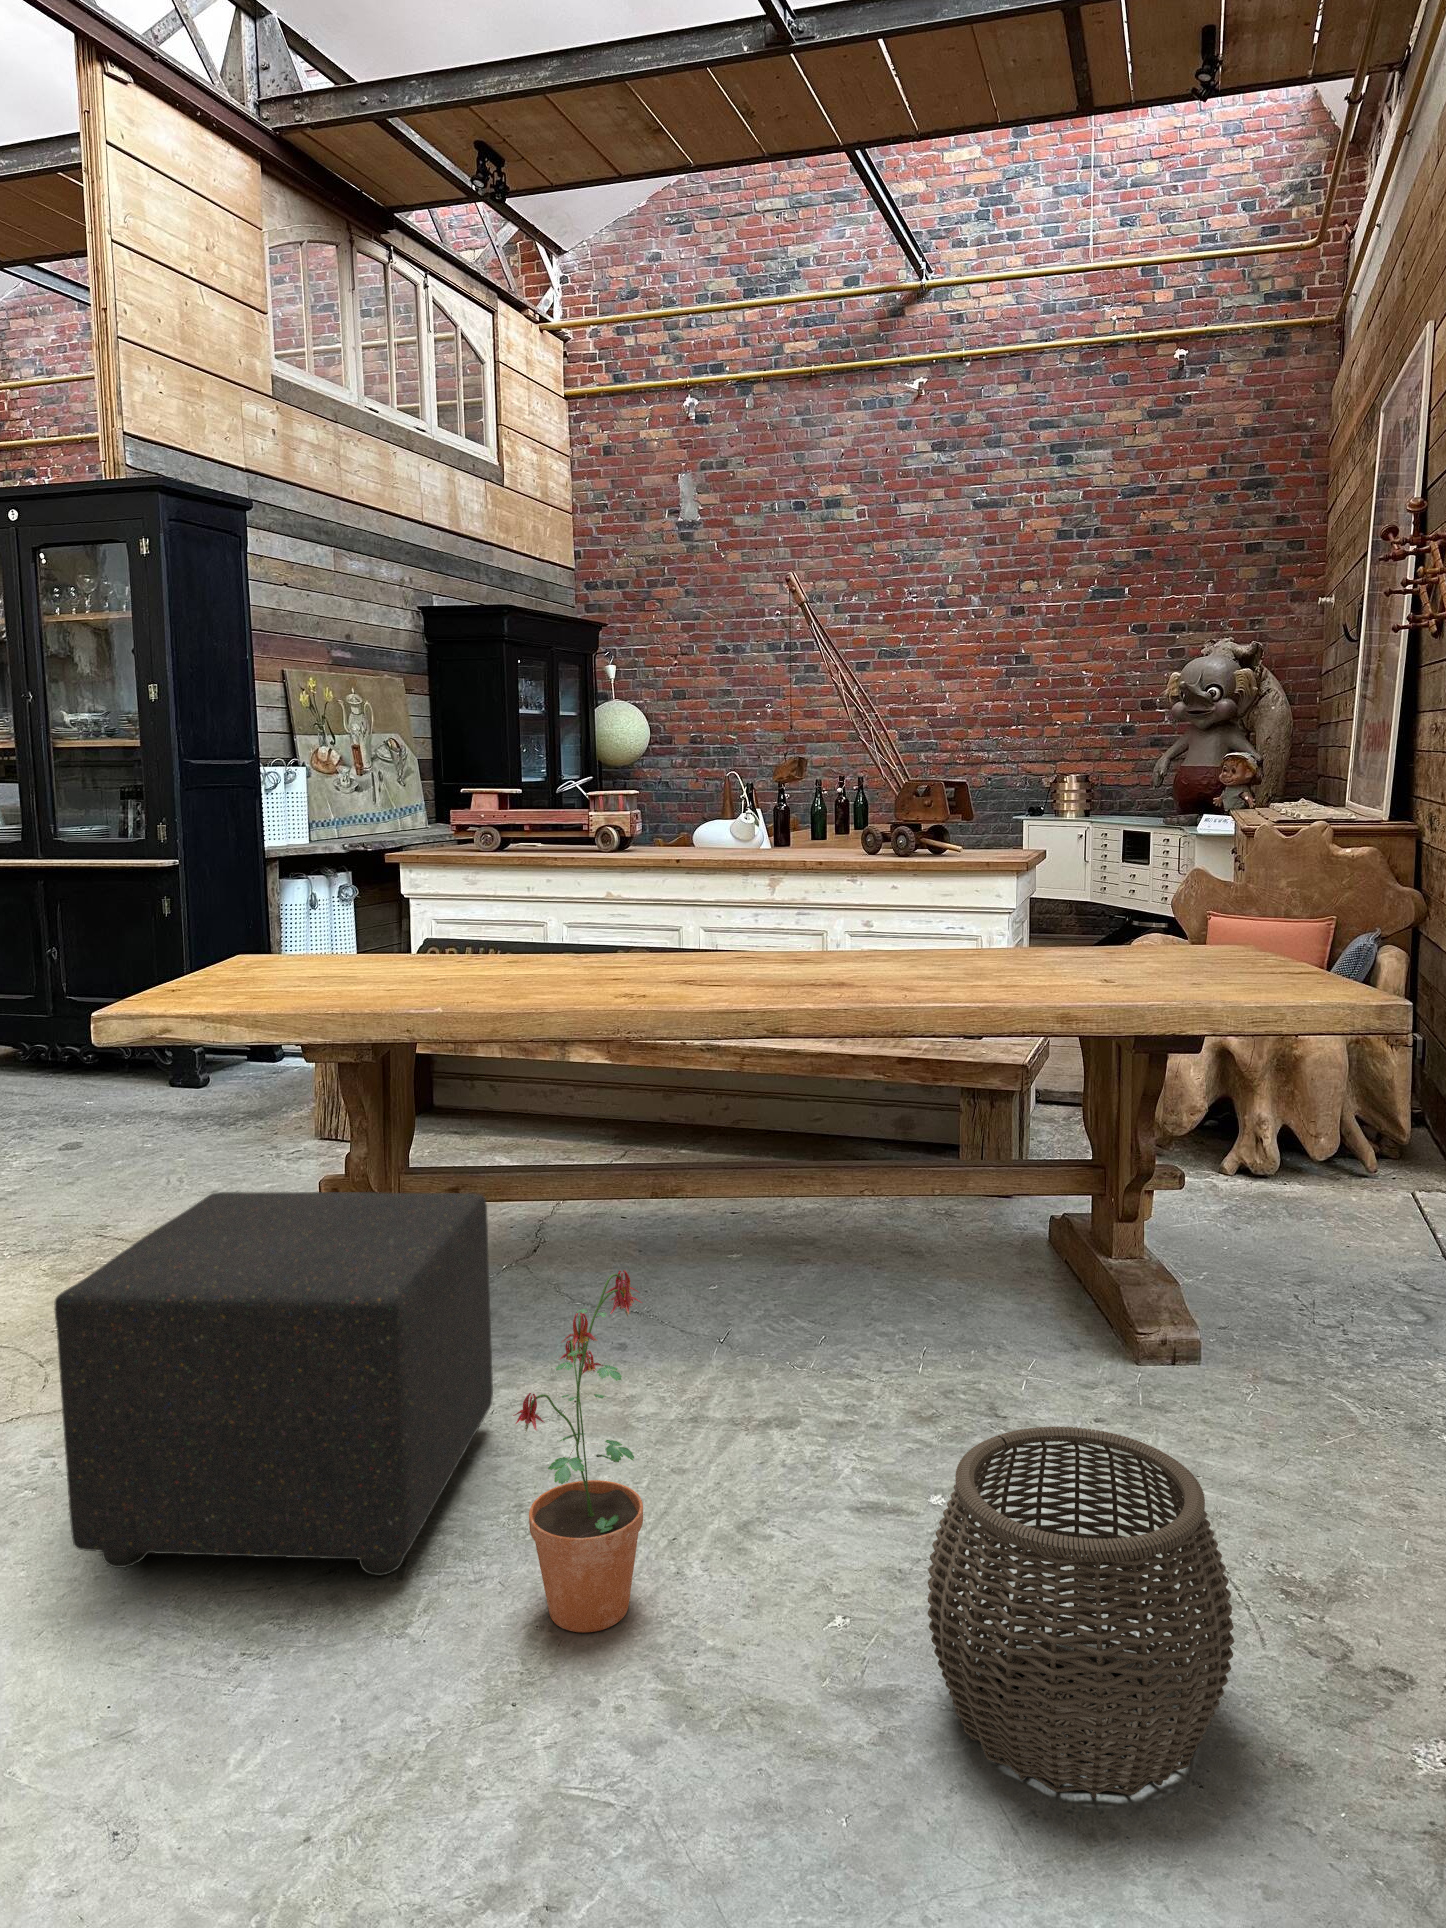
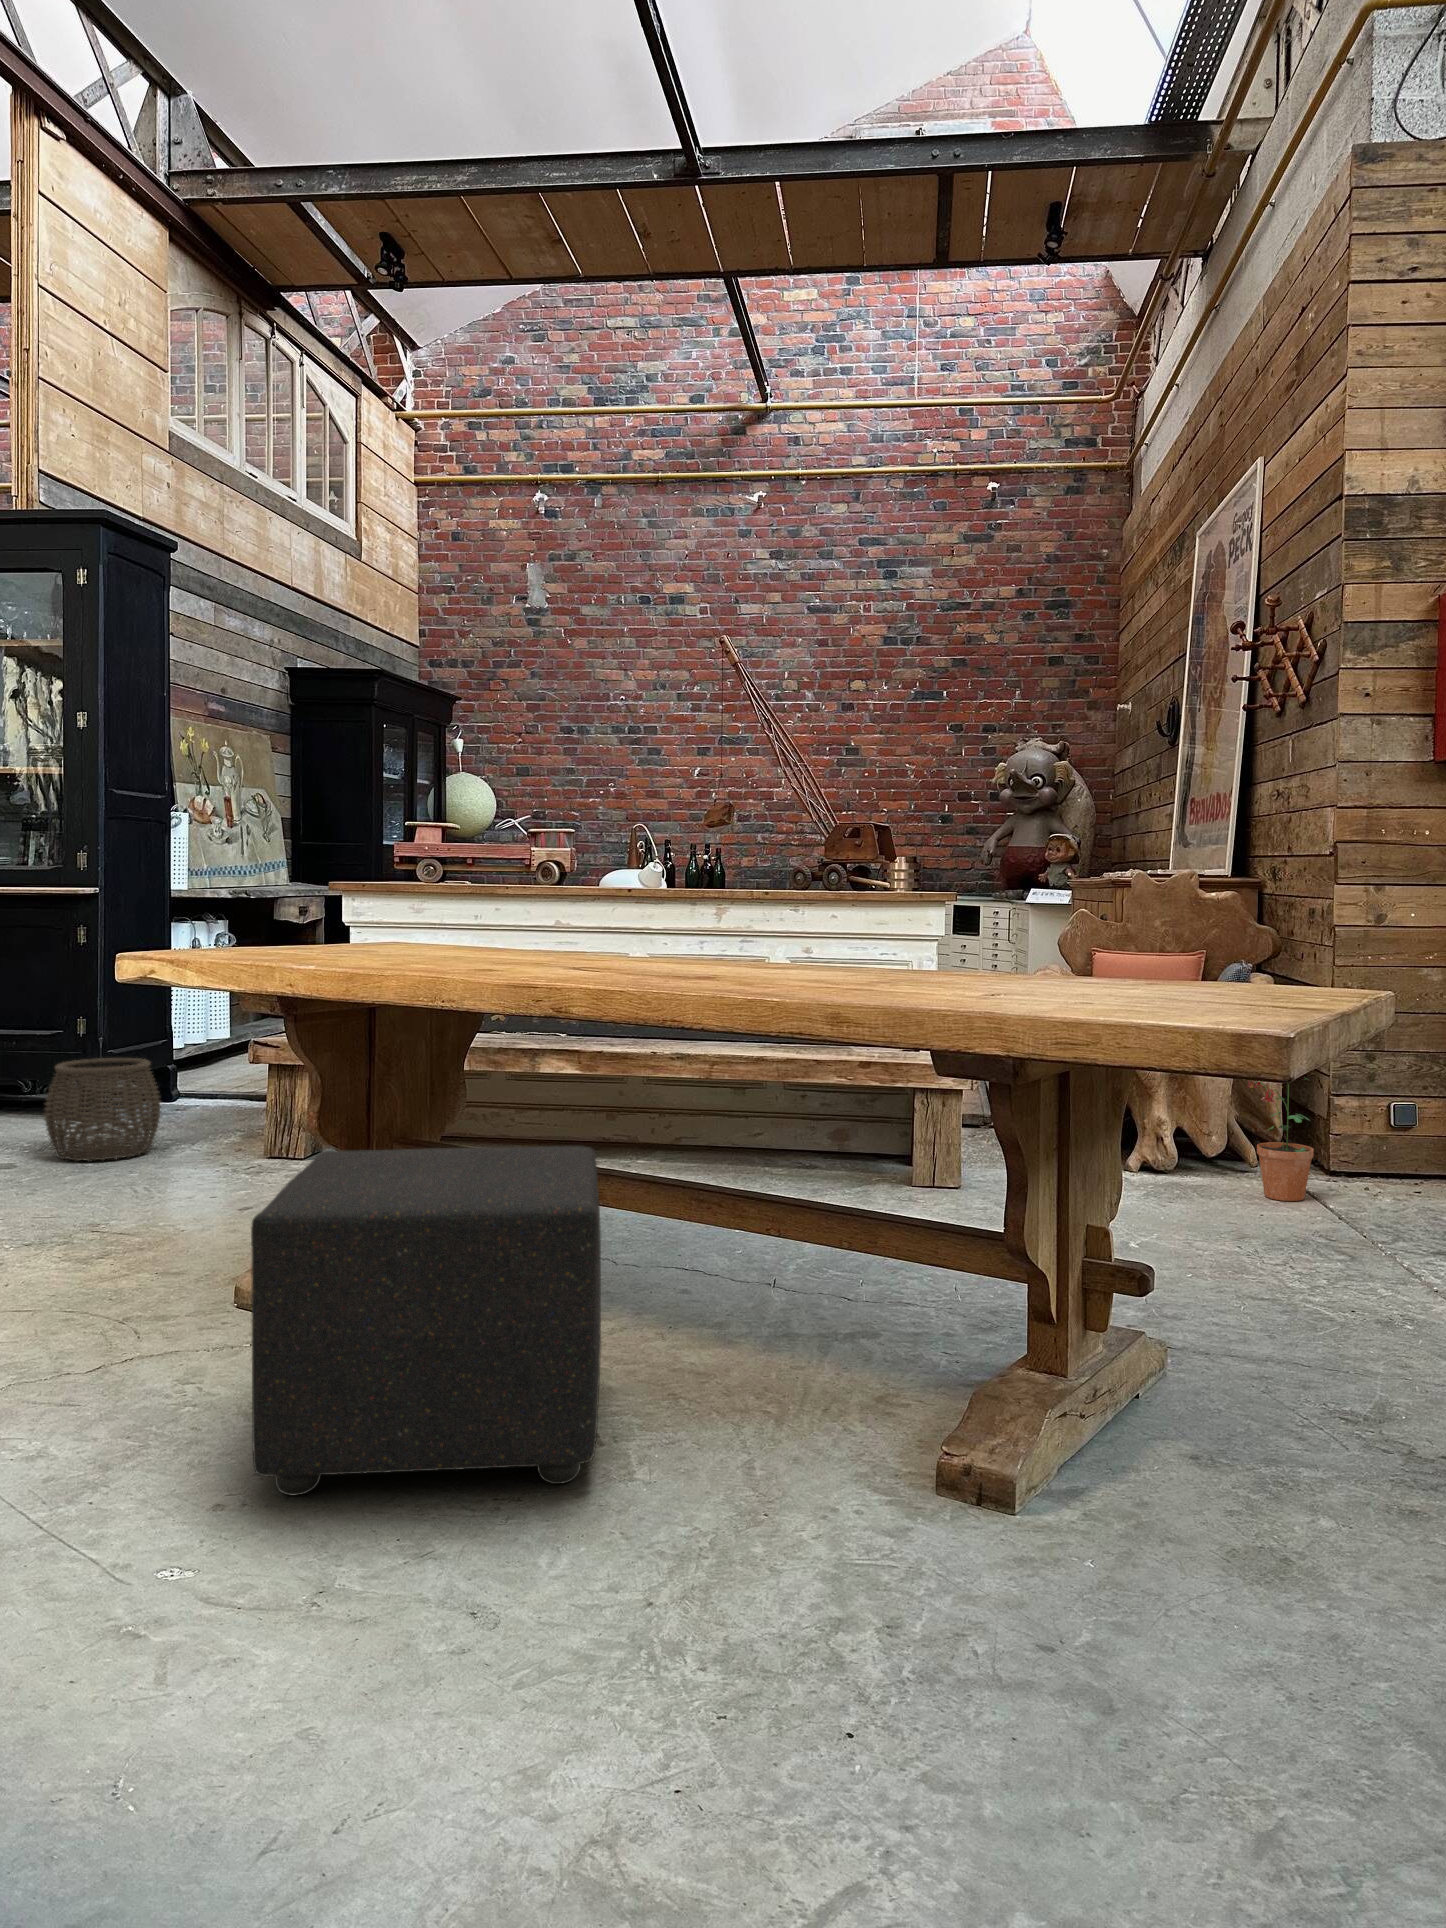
potted plant: present [513,1270,643,1632] -> present [1247,1078,1314,1201]
woven basket: present [928,1426,1234,1798] -> present [44,1058,161,1161]

